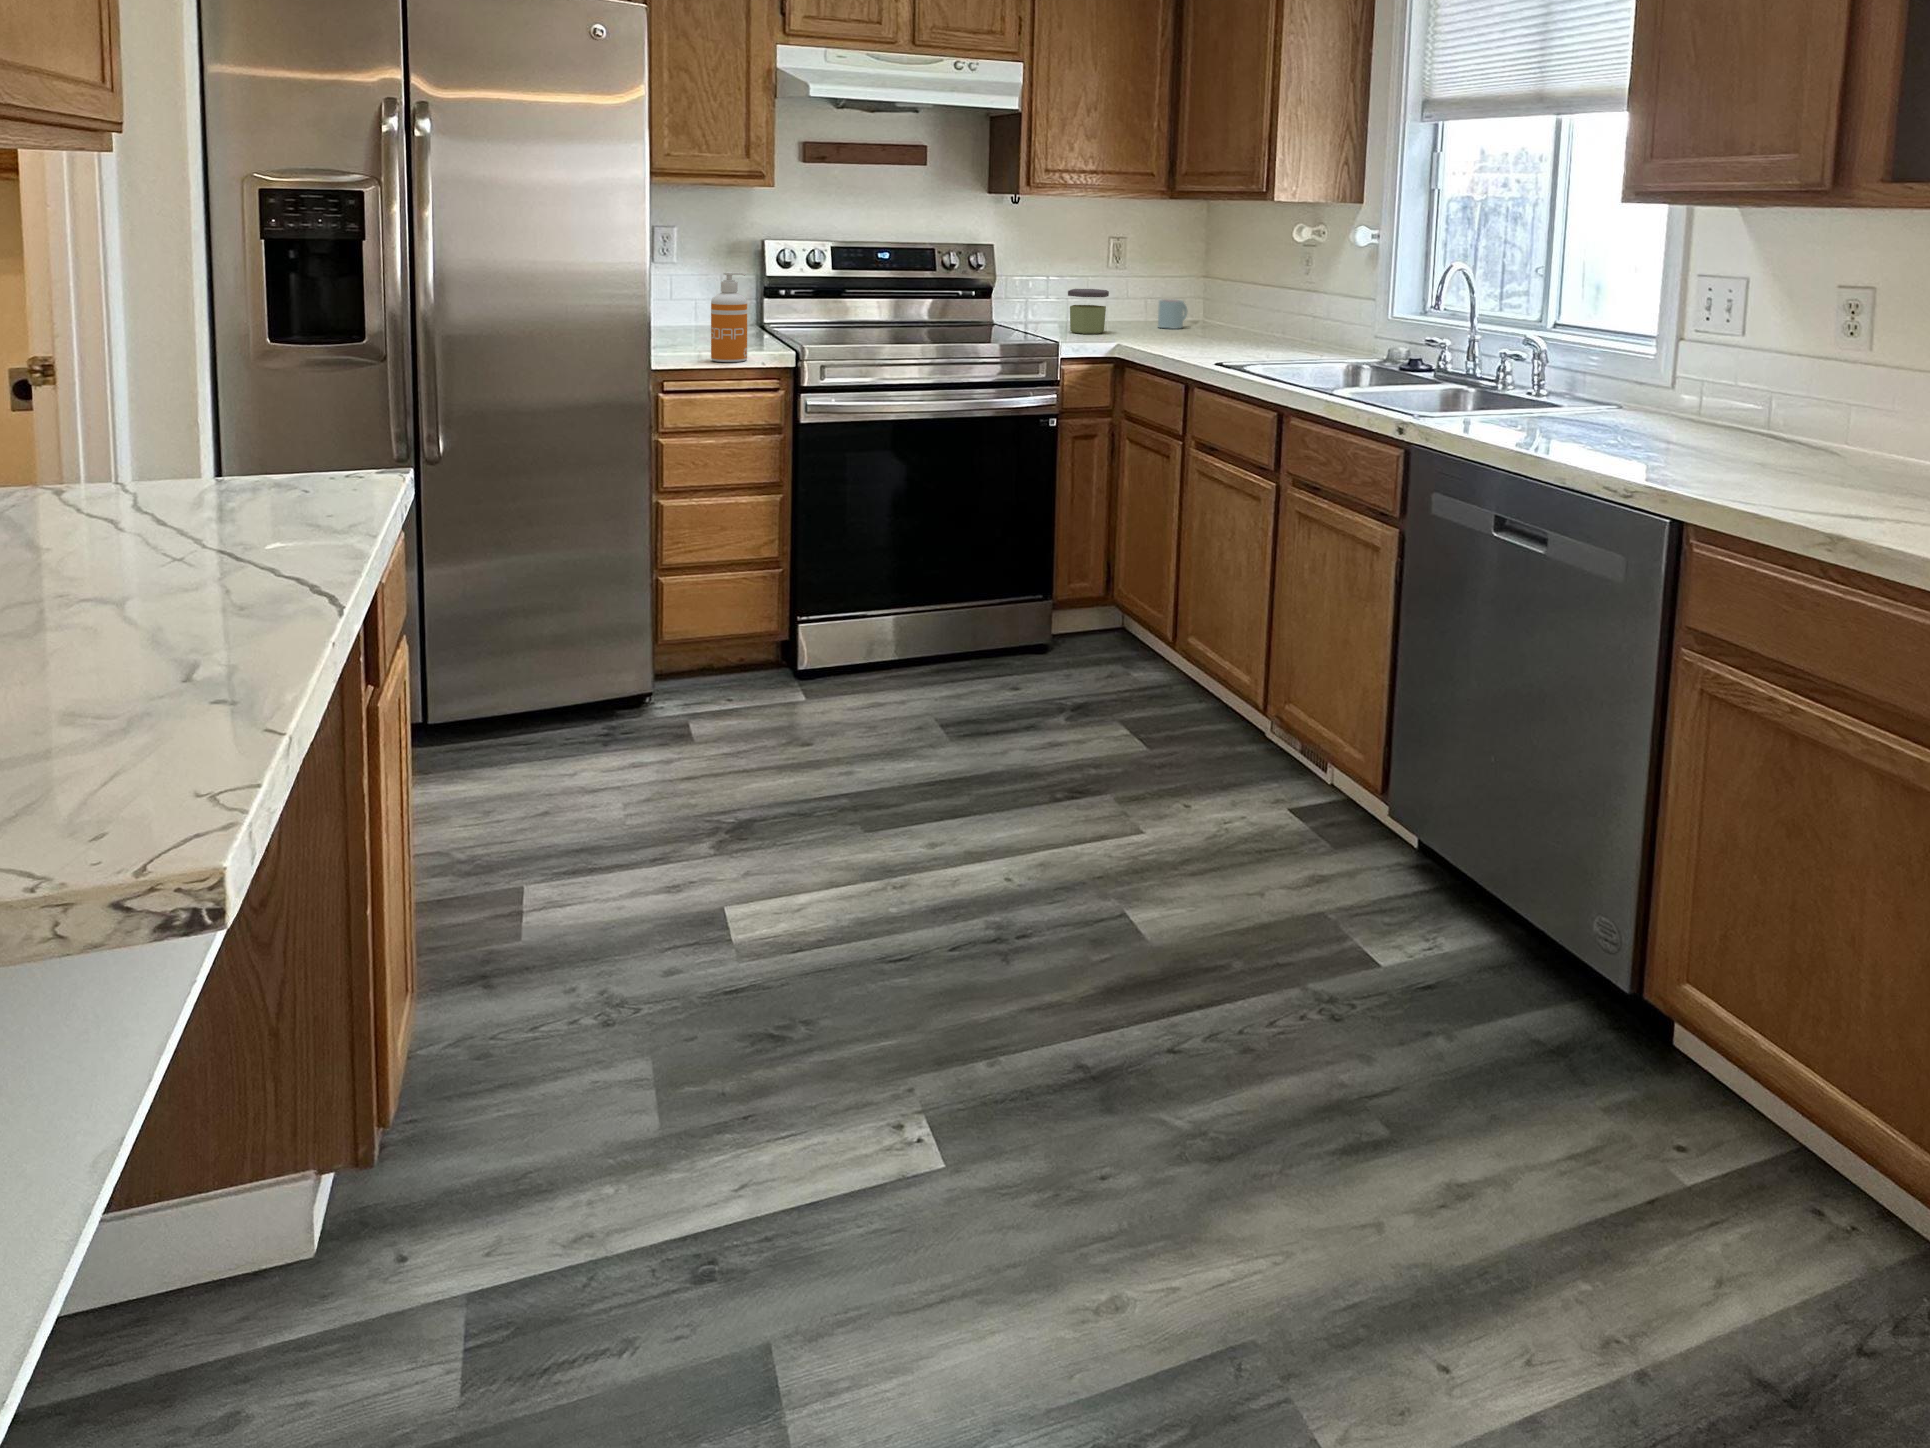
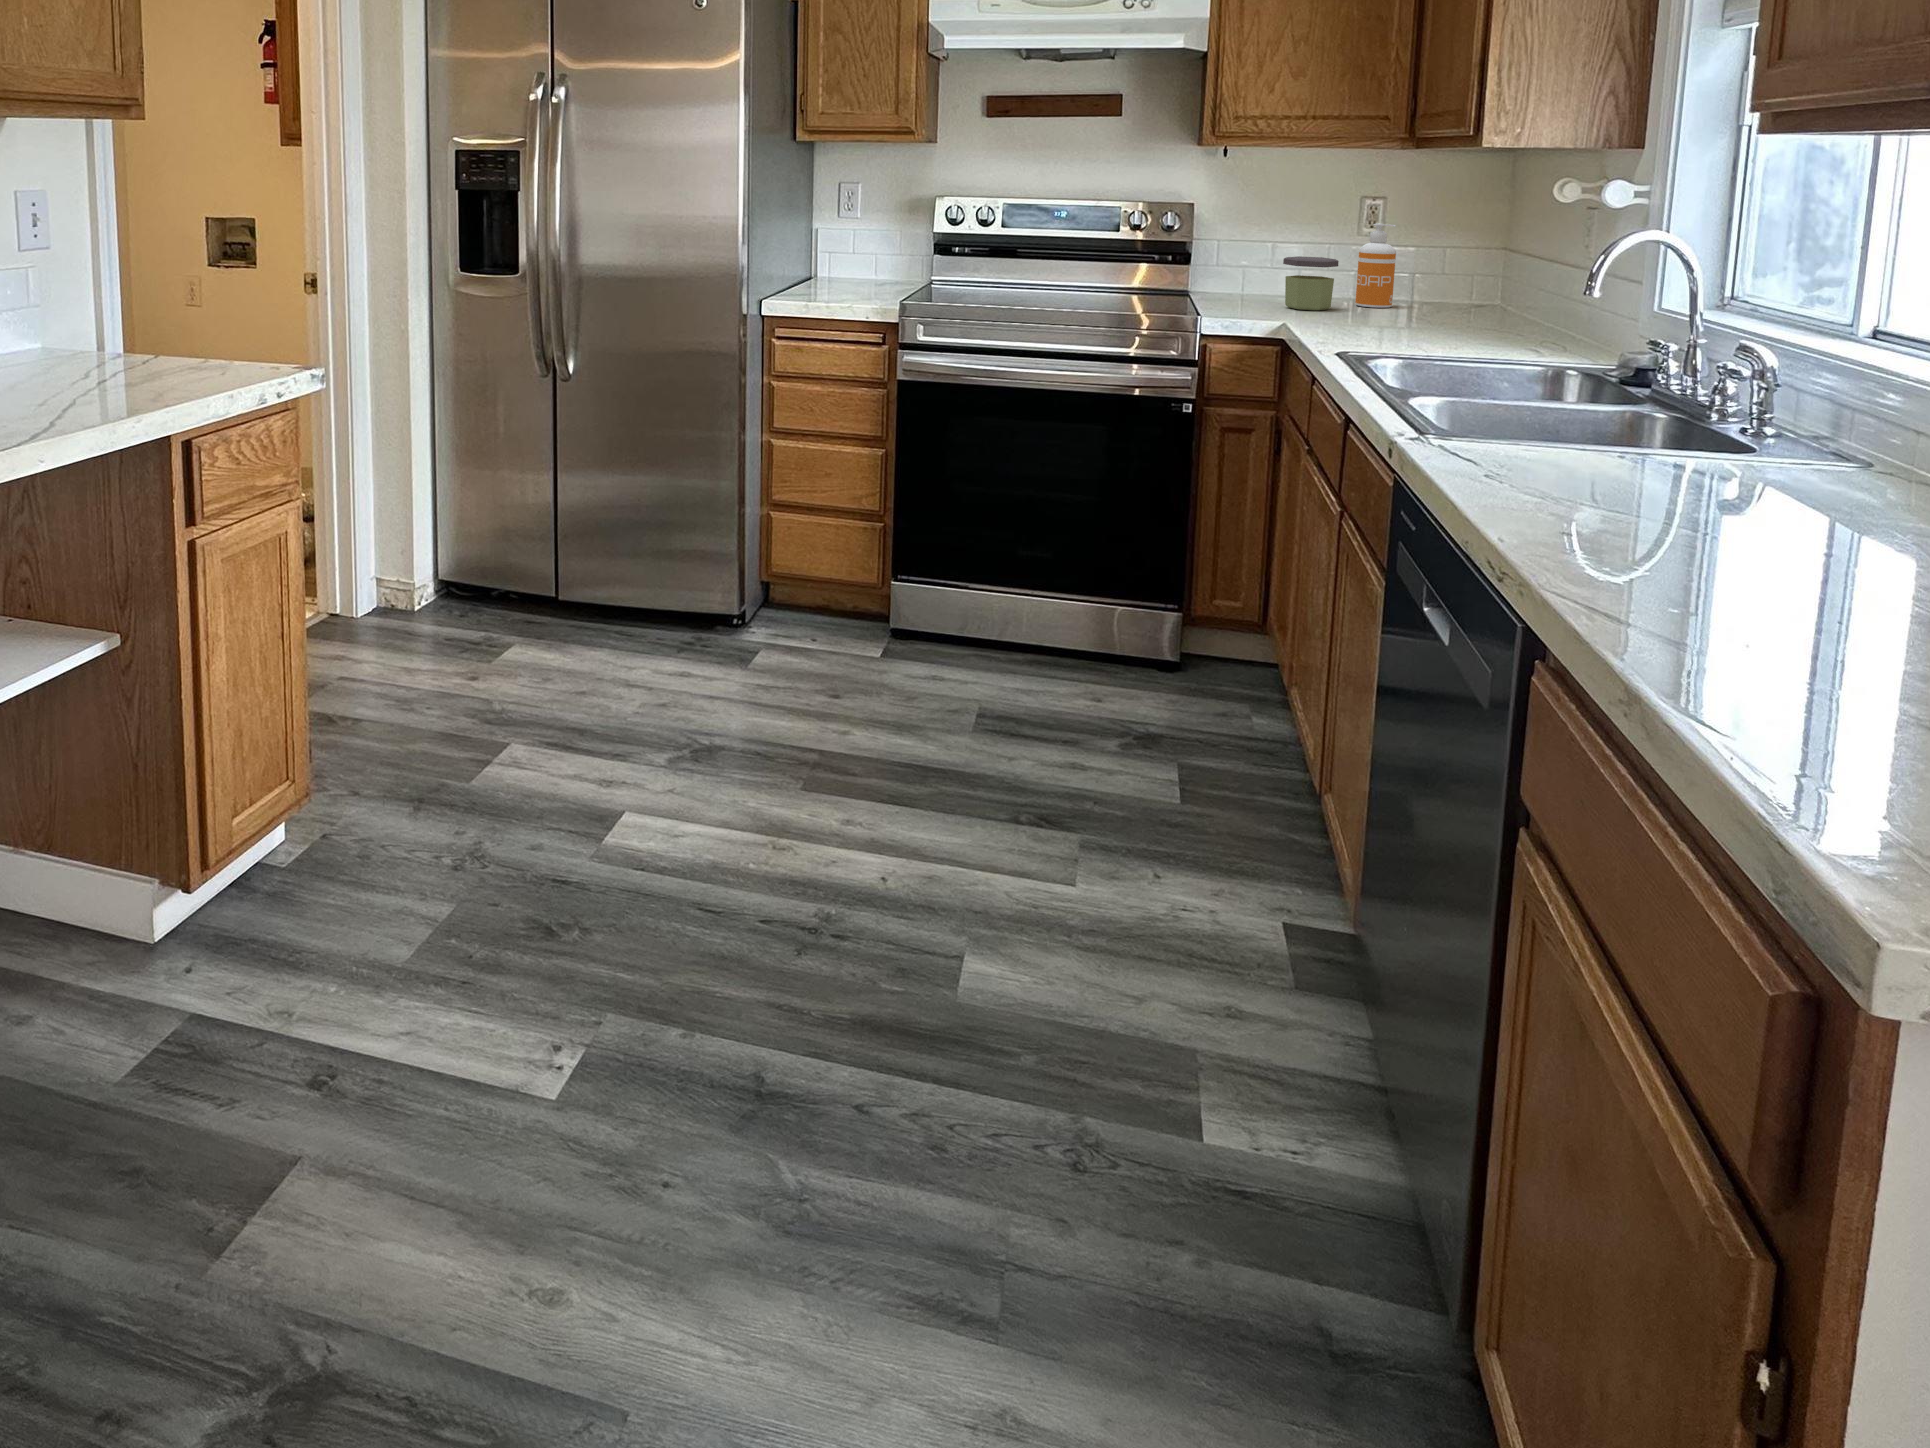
soap dispenser: present [711,272,747,362] -> present [1355,223,1396,308]
mug: present [1158,299,1187,329] -> none [1421,274,1469,311]

